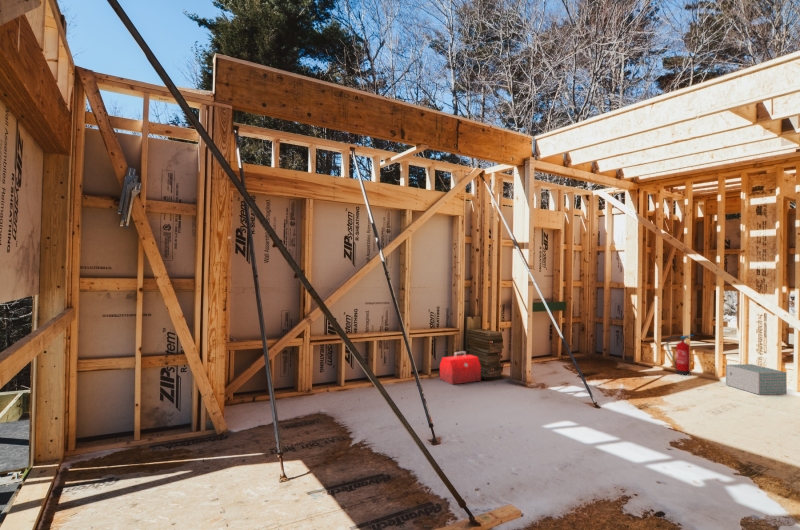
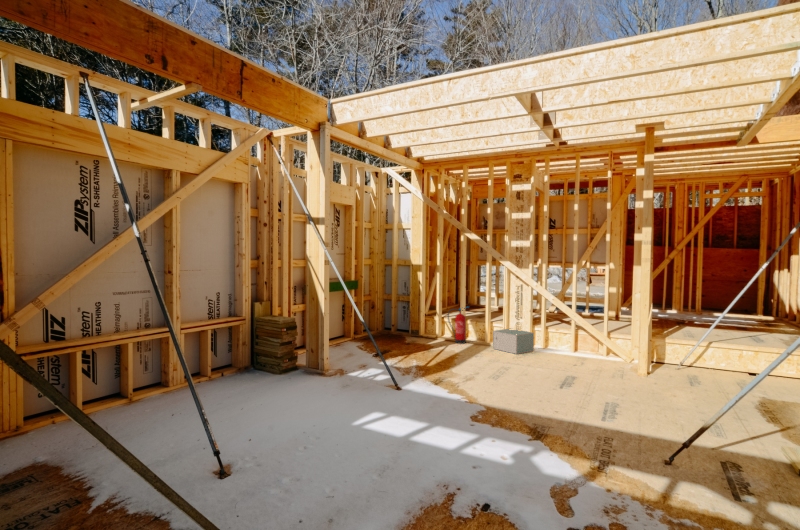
toolbox: present [440,352,481,384] -> none [222,344,273,386]

